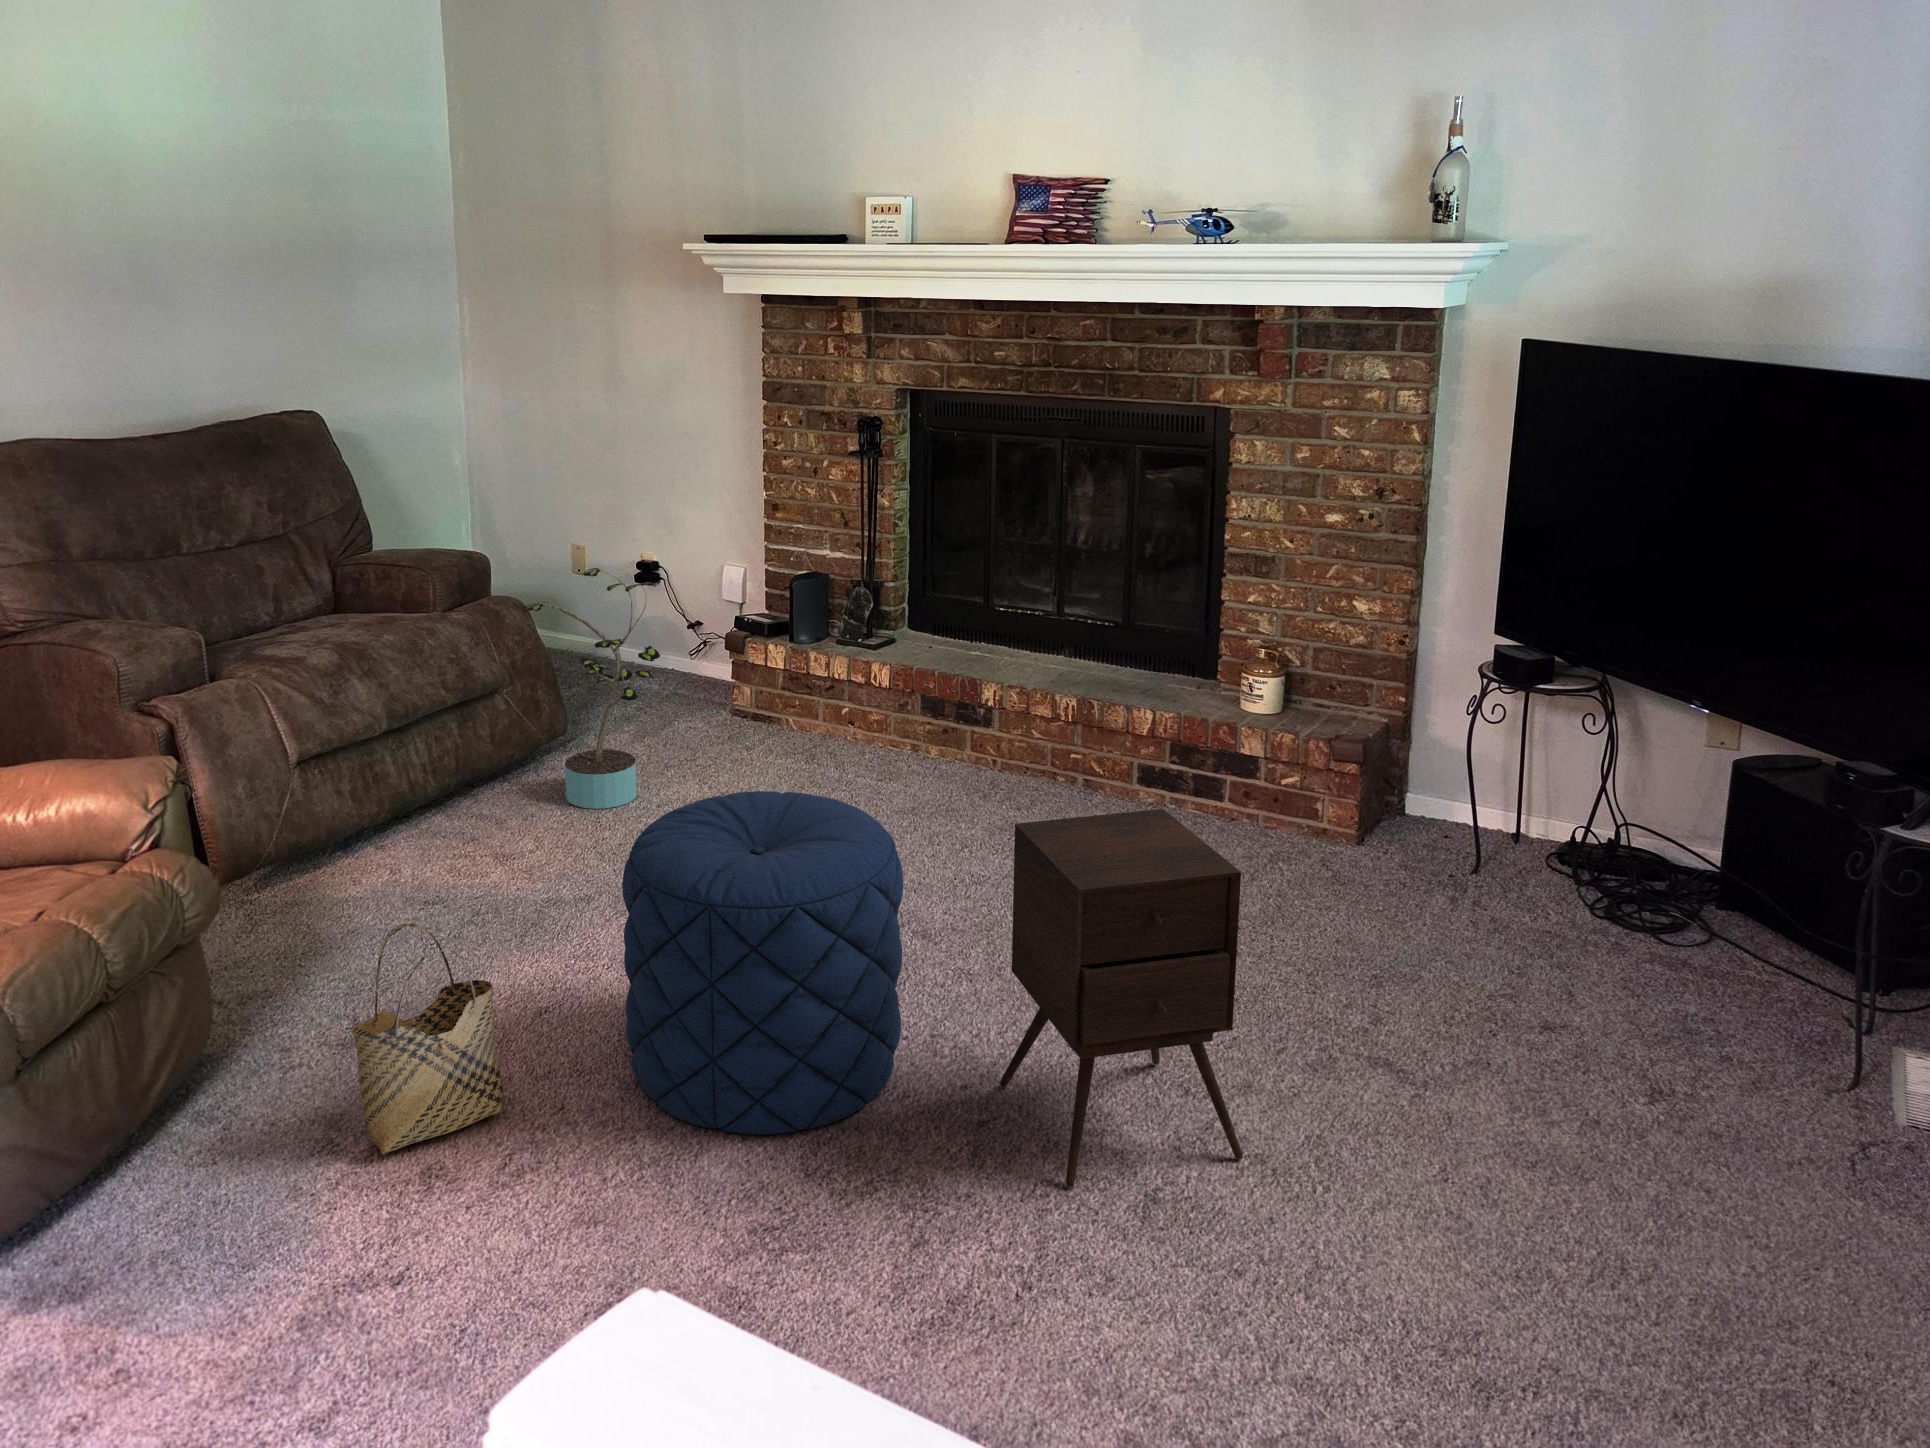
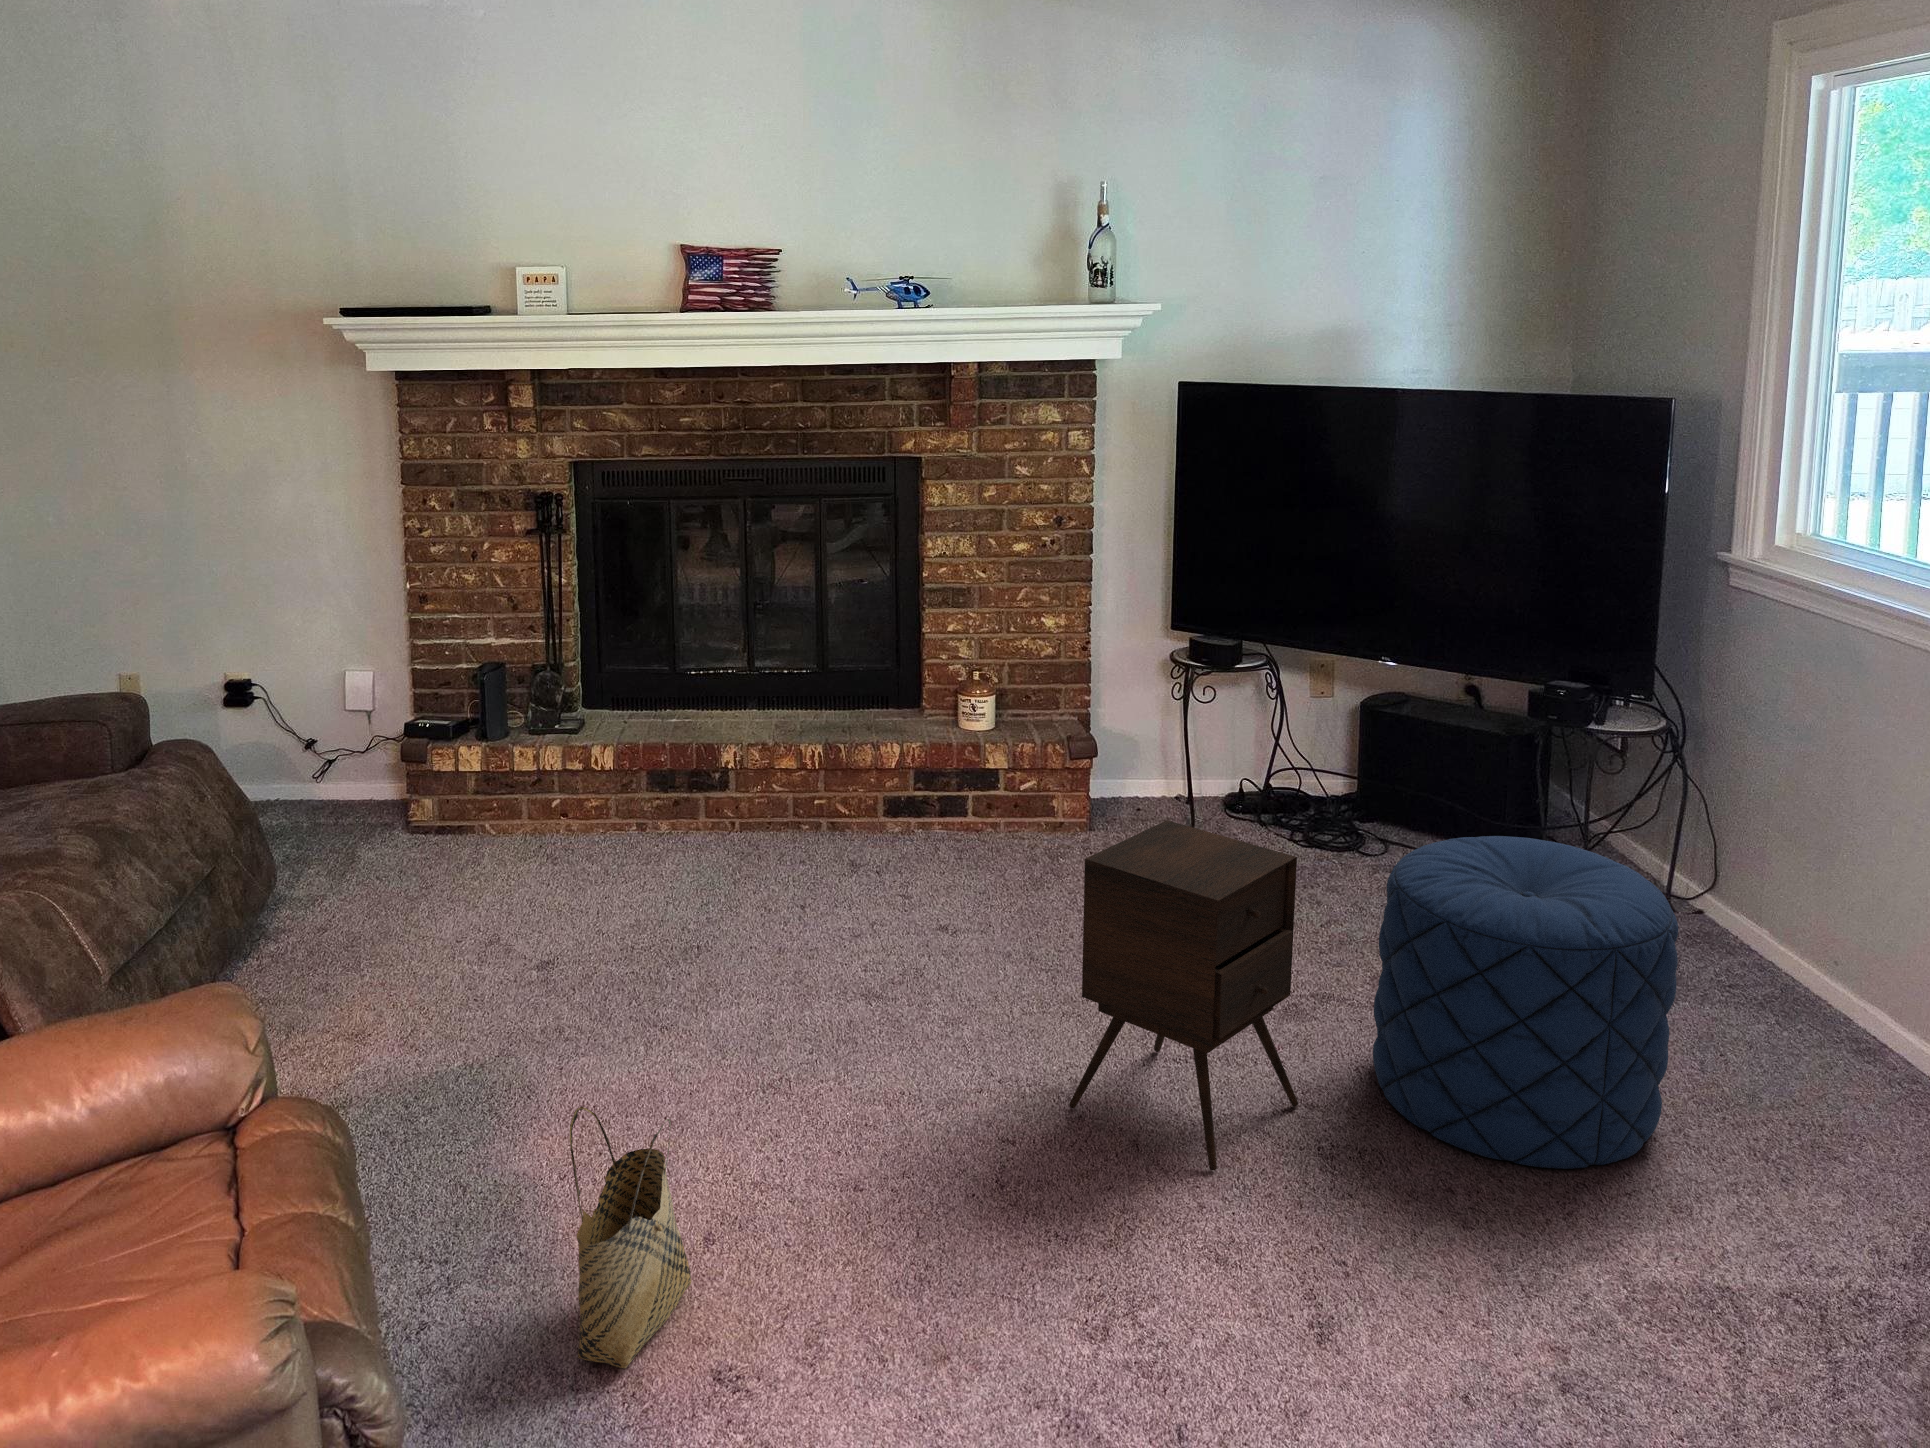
potted plant: present [524,568,660,809] -> none [290,690,458,963]
pouf: present [622,791,903,1135] -> present [1373,836,1679,1169]

